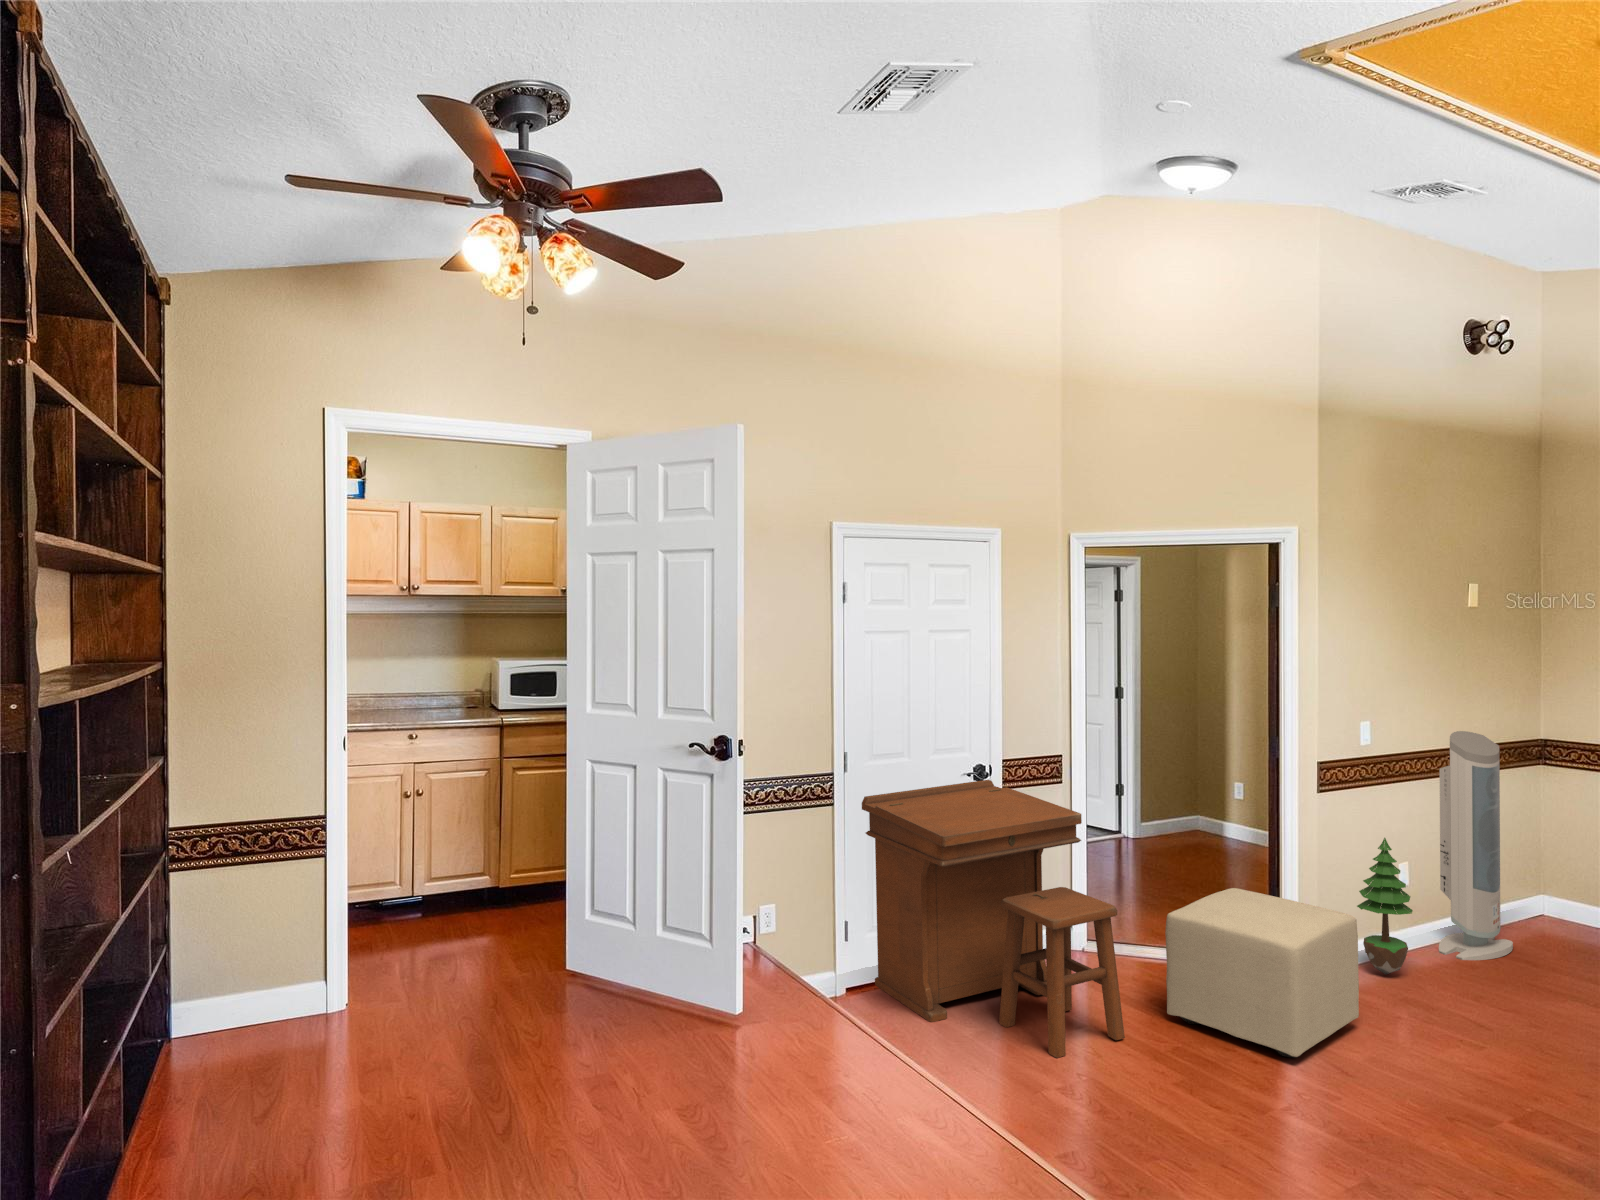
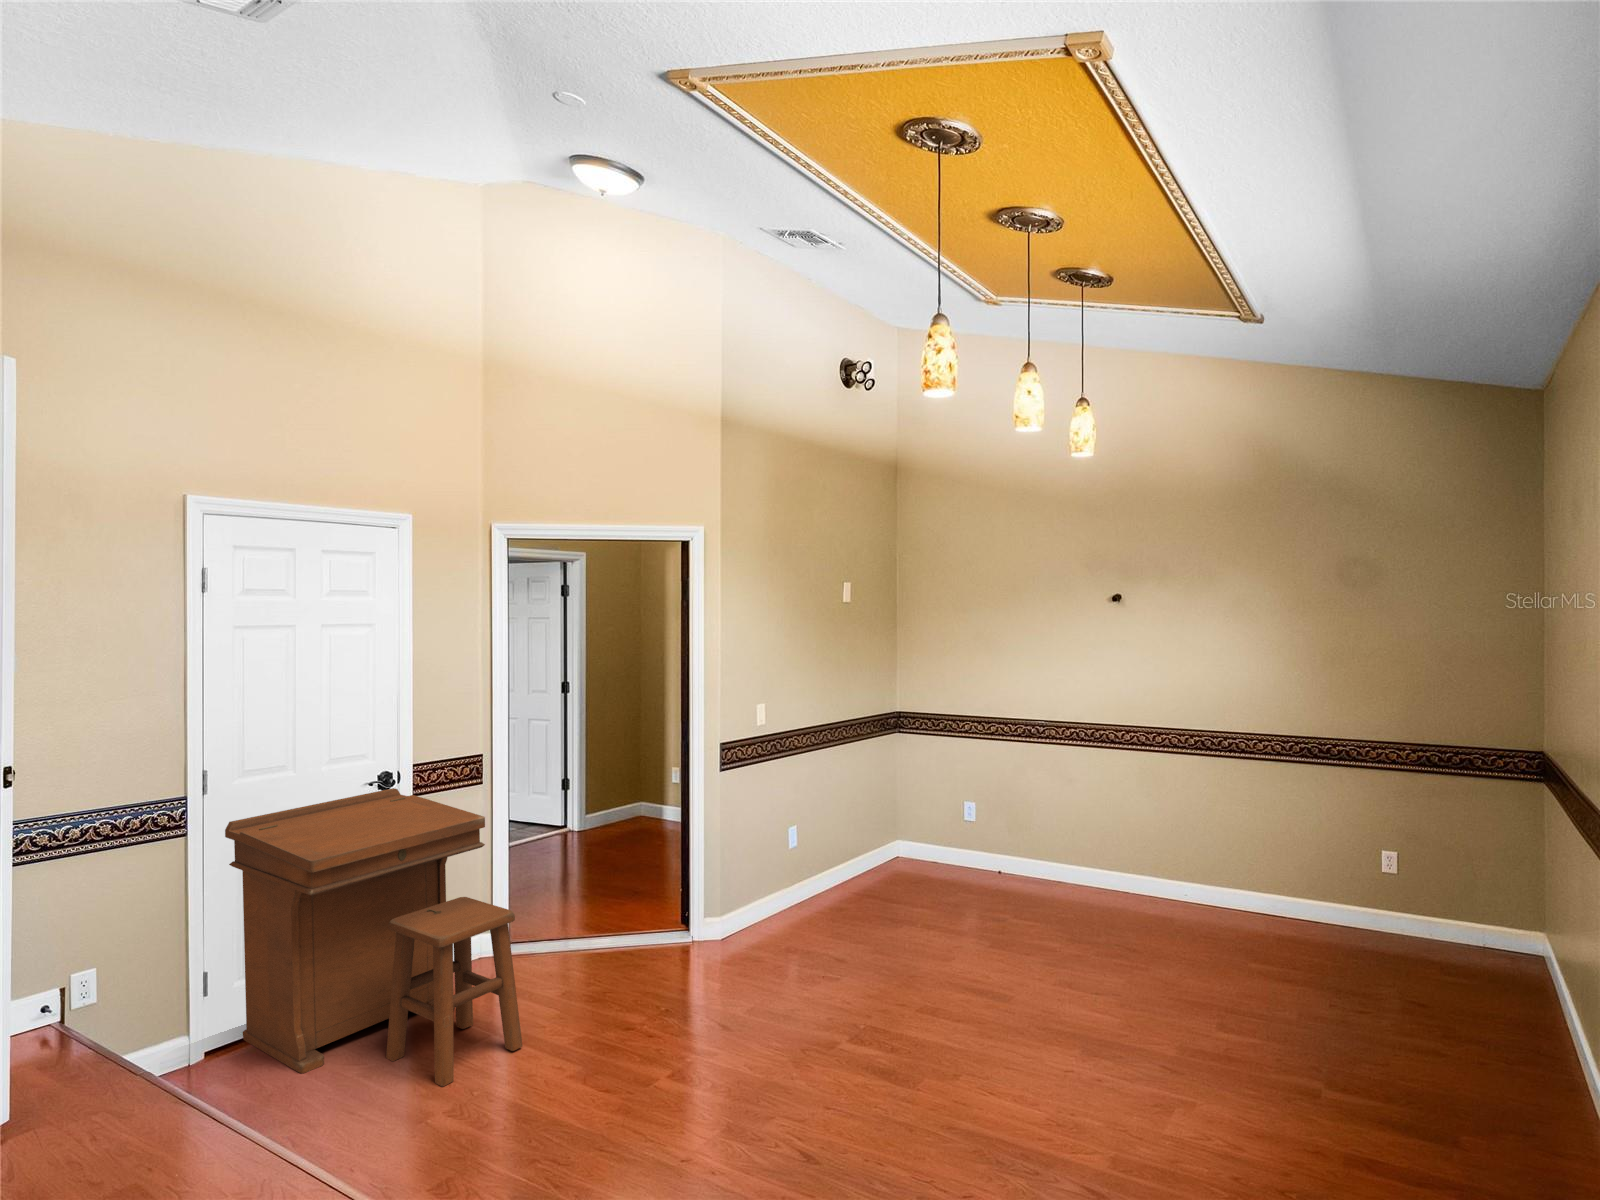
air purifier: present [1439,731,1513,960] -> none [819,710,874,908]
potted tree: present [1357,838,1413,974] -> none [752,808,796,932]
ottoman: present [1165,888,1359,1057] -> none [569,873,745,1033]

